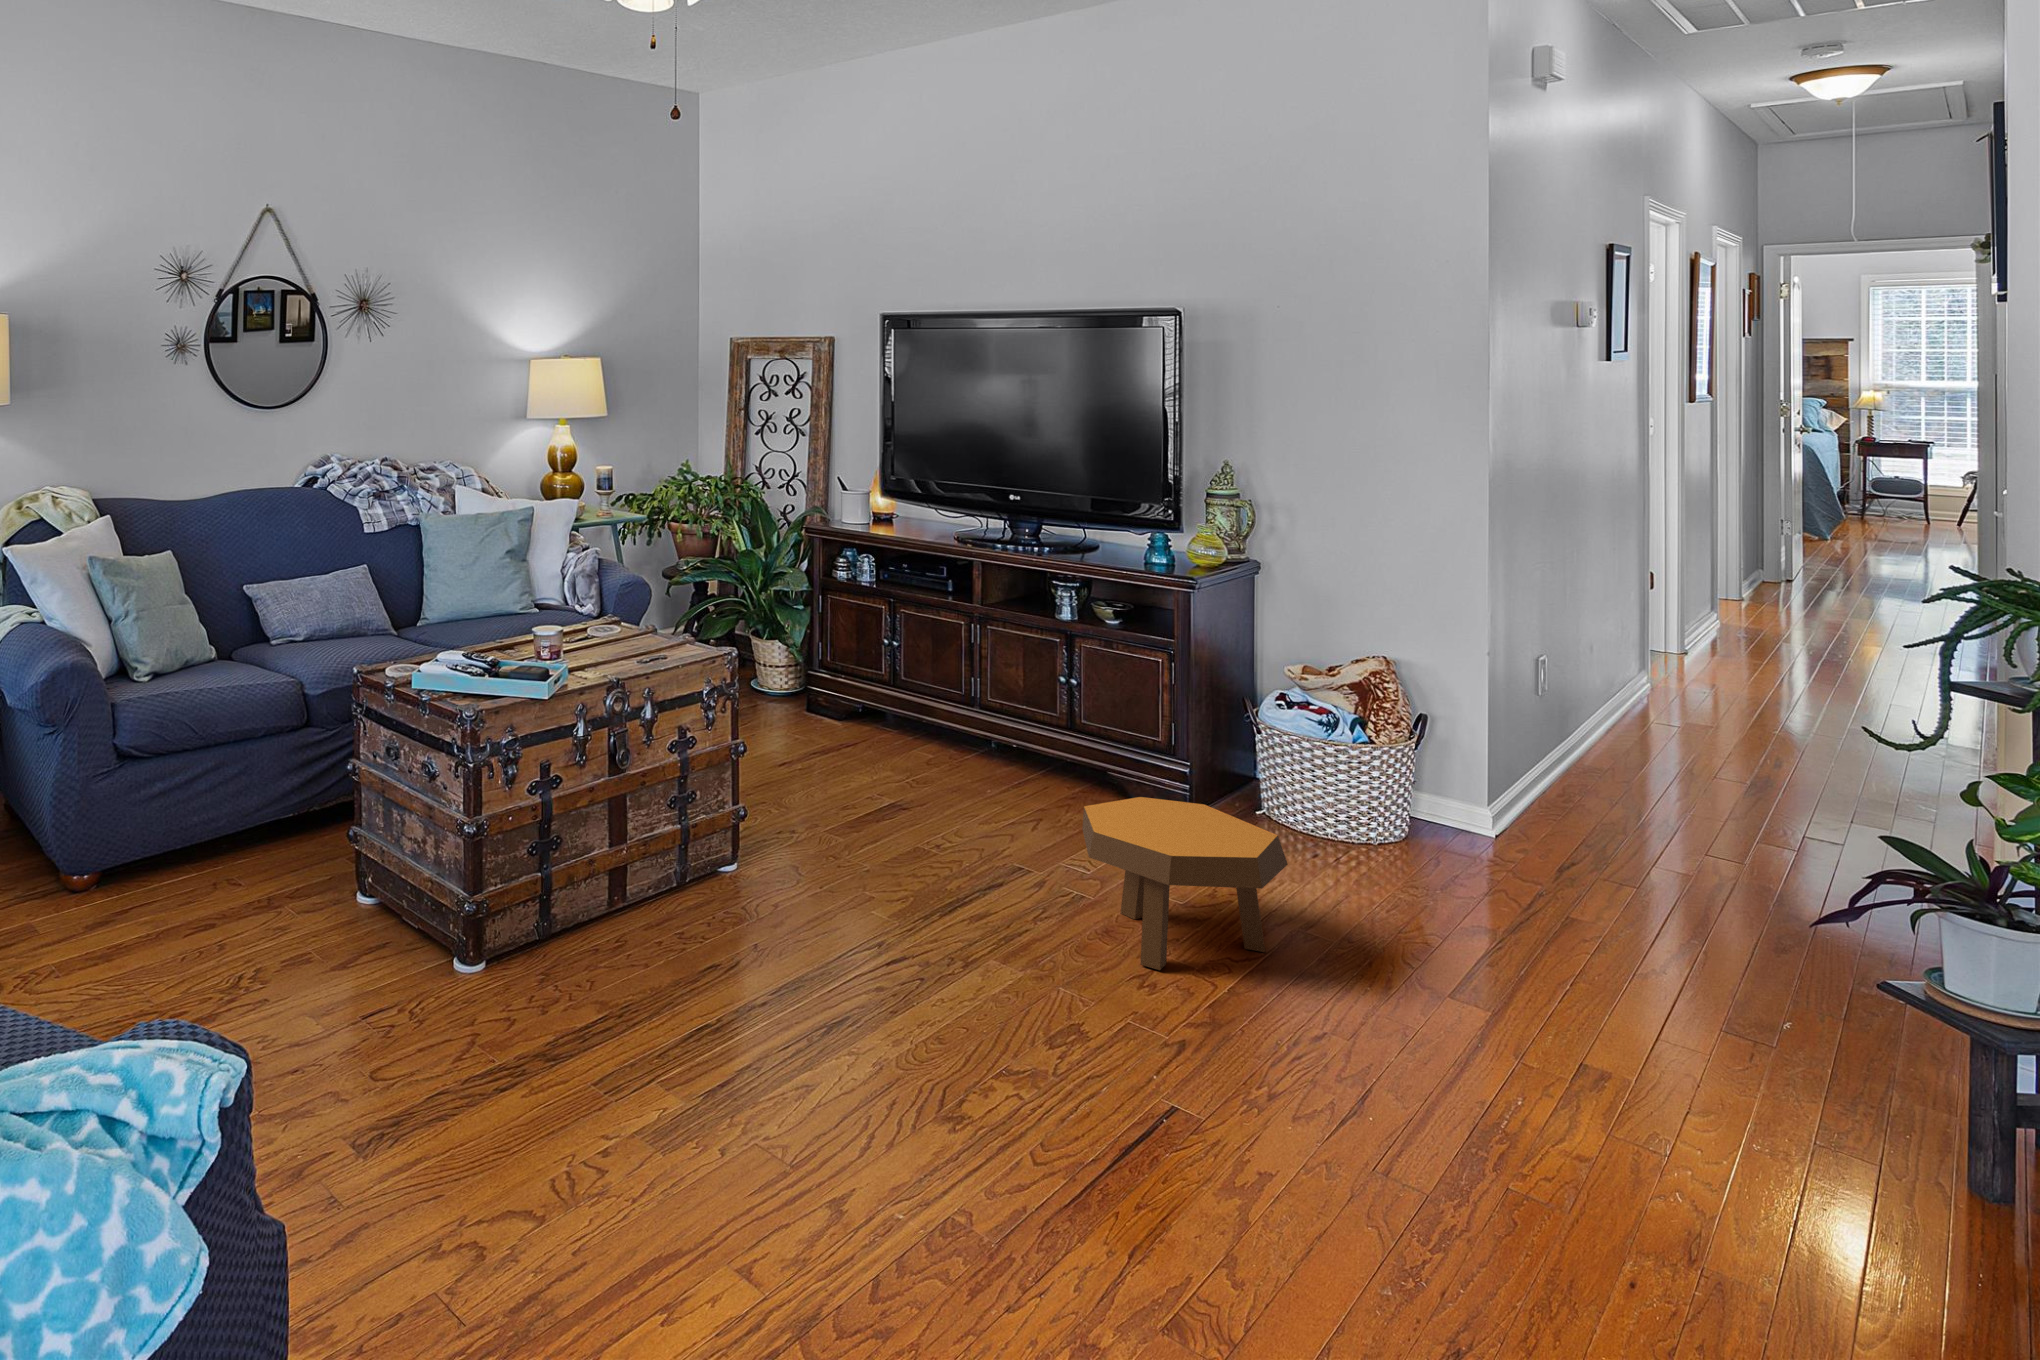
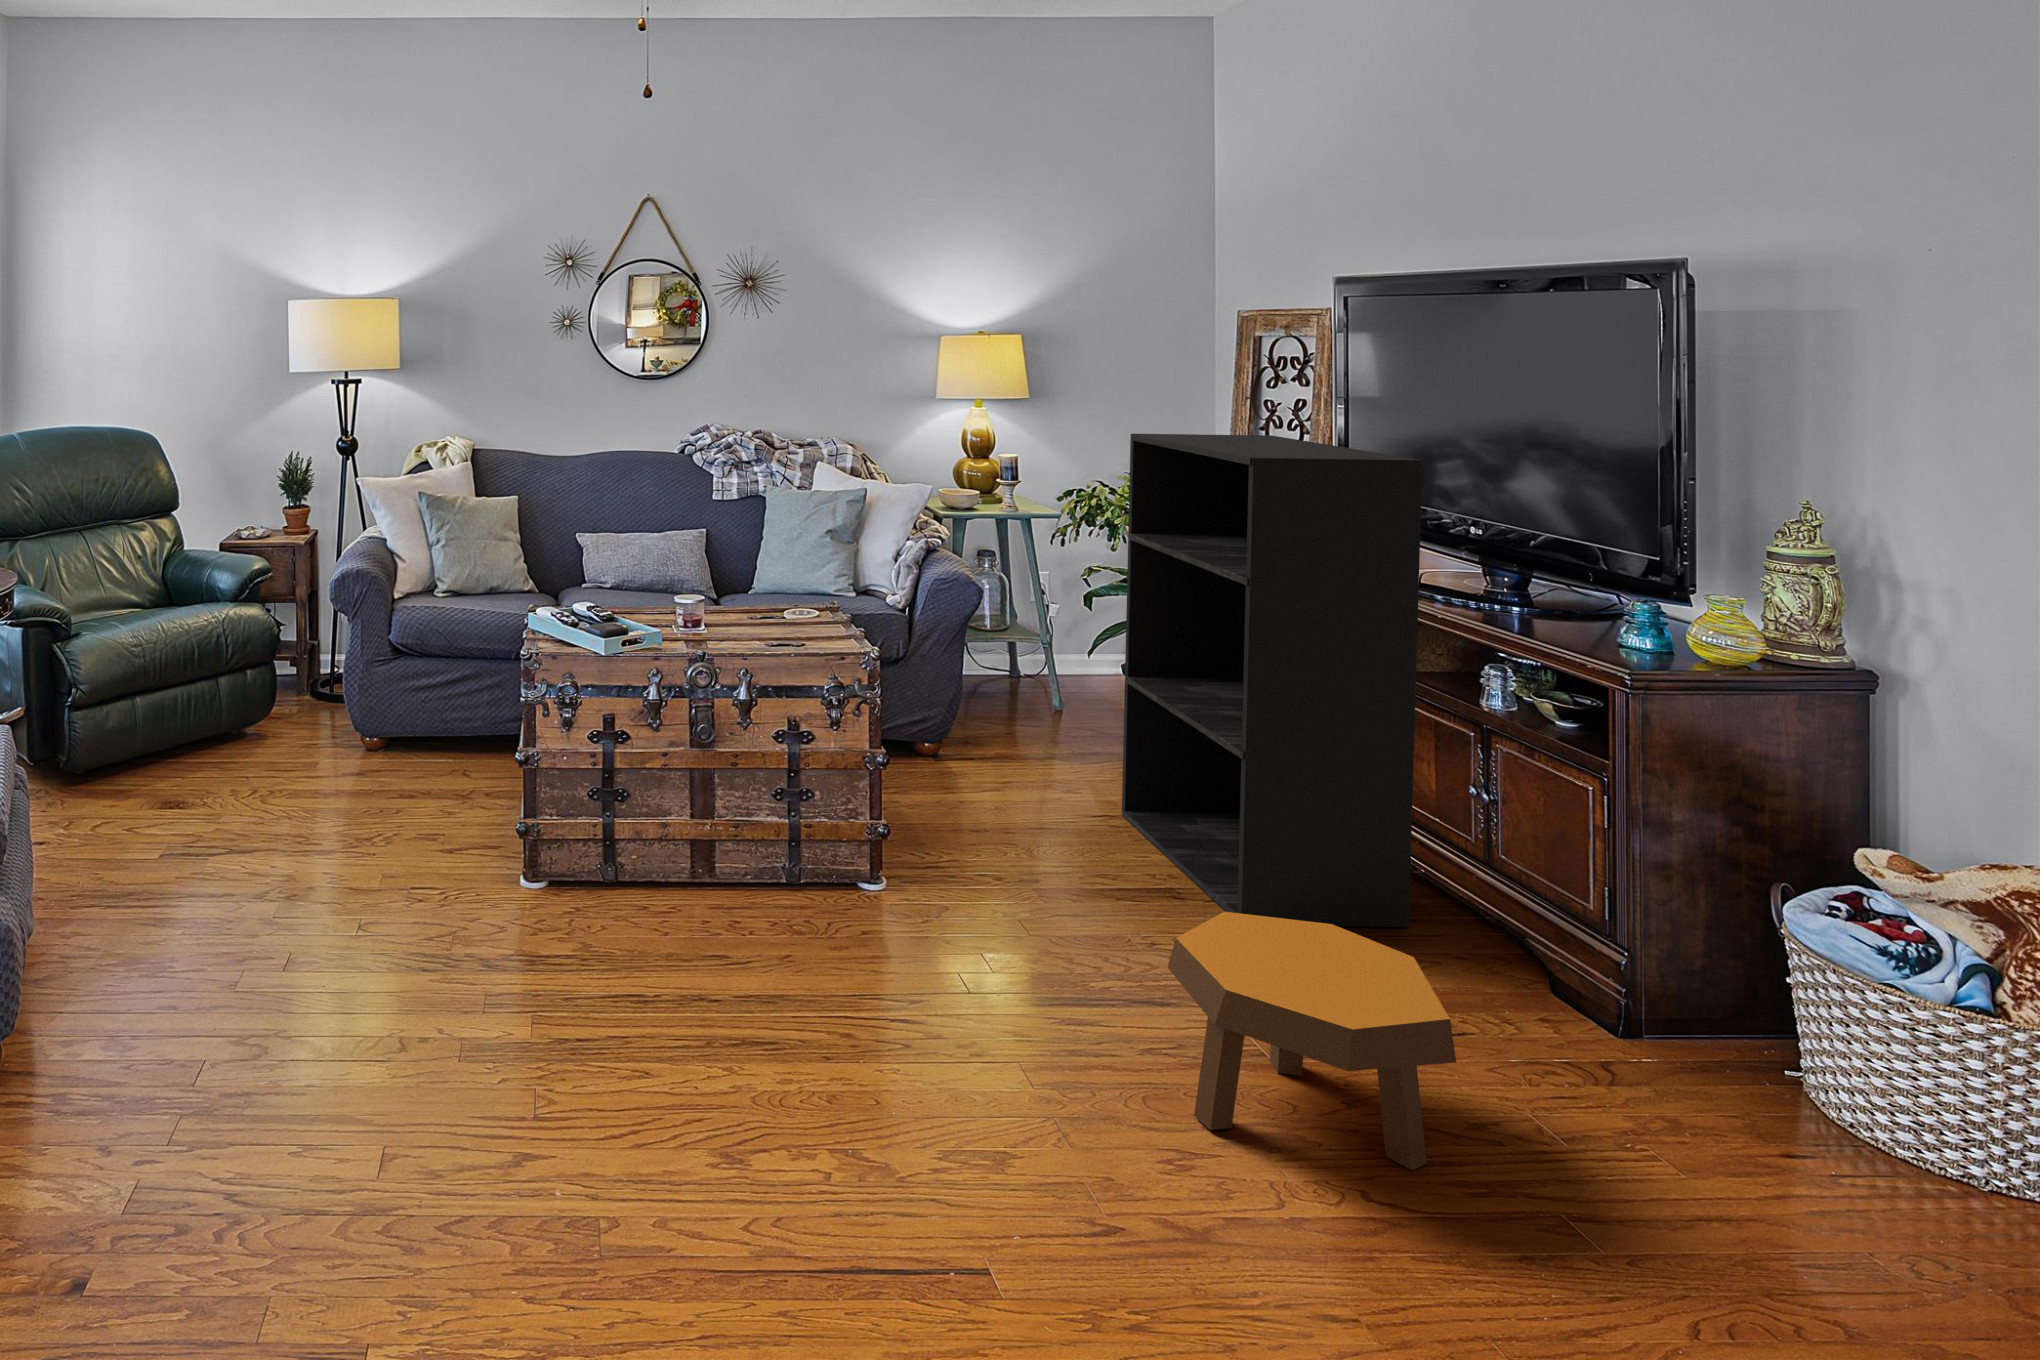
bookshelf: none [812,435,1064,826] -> present [1122,434,1422,927]

